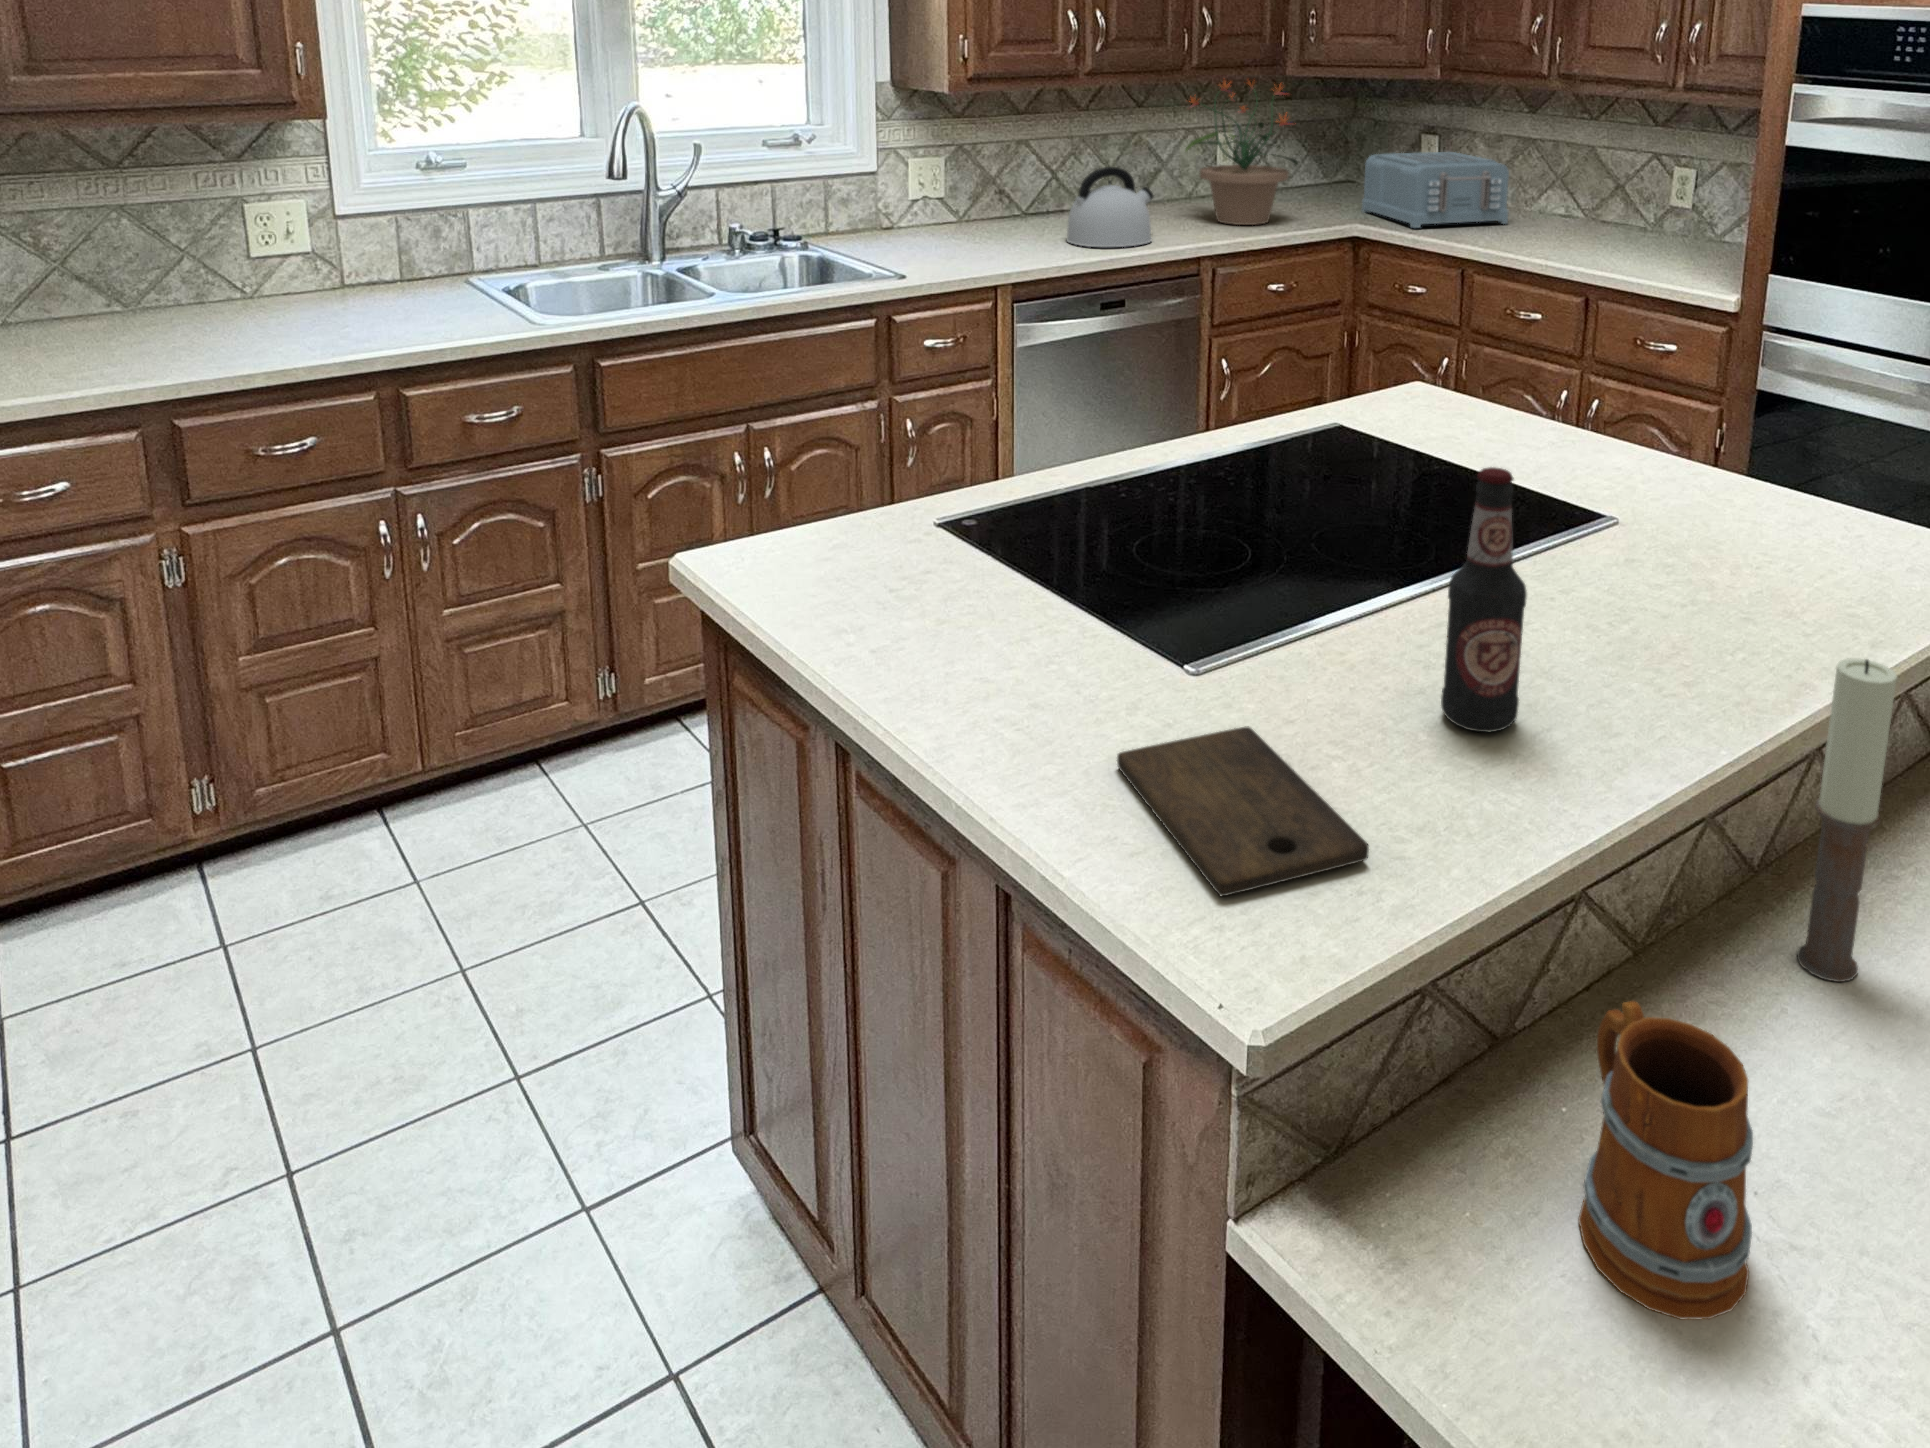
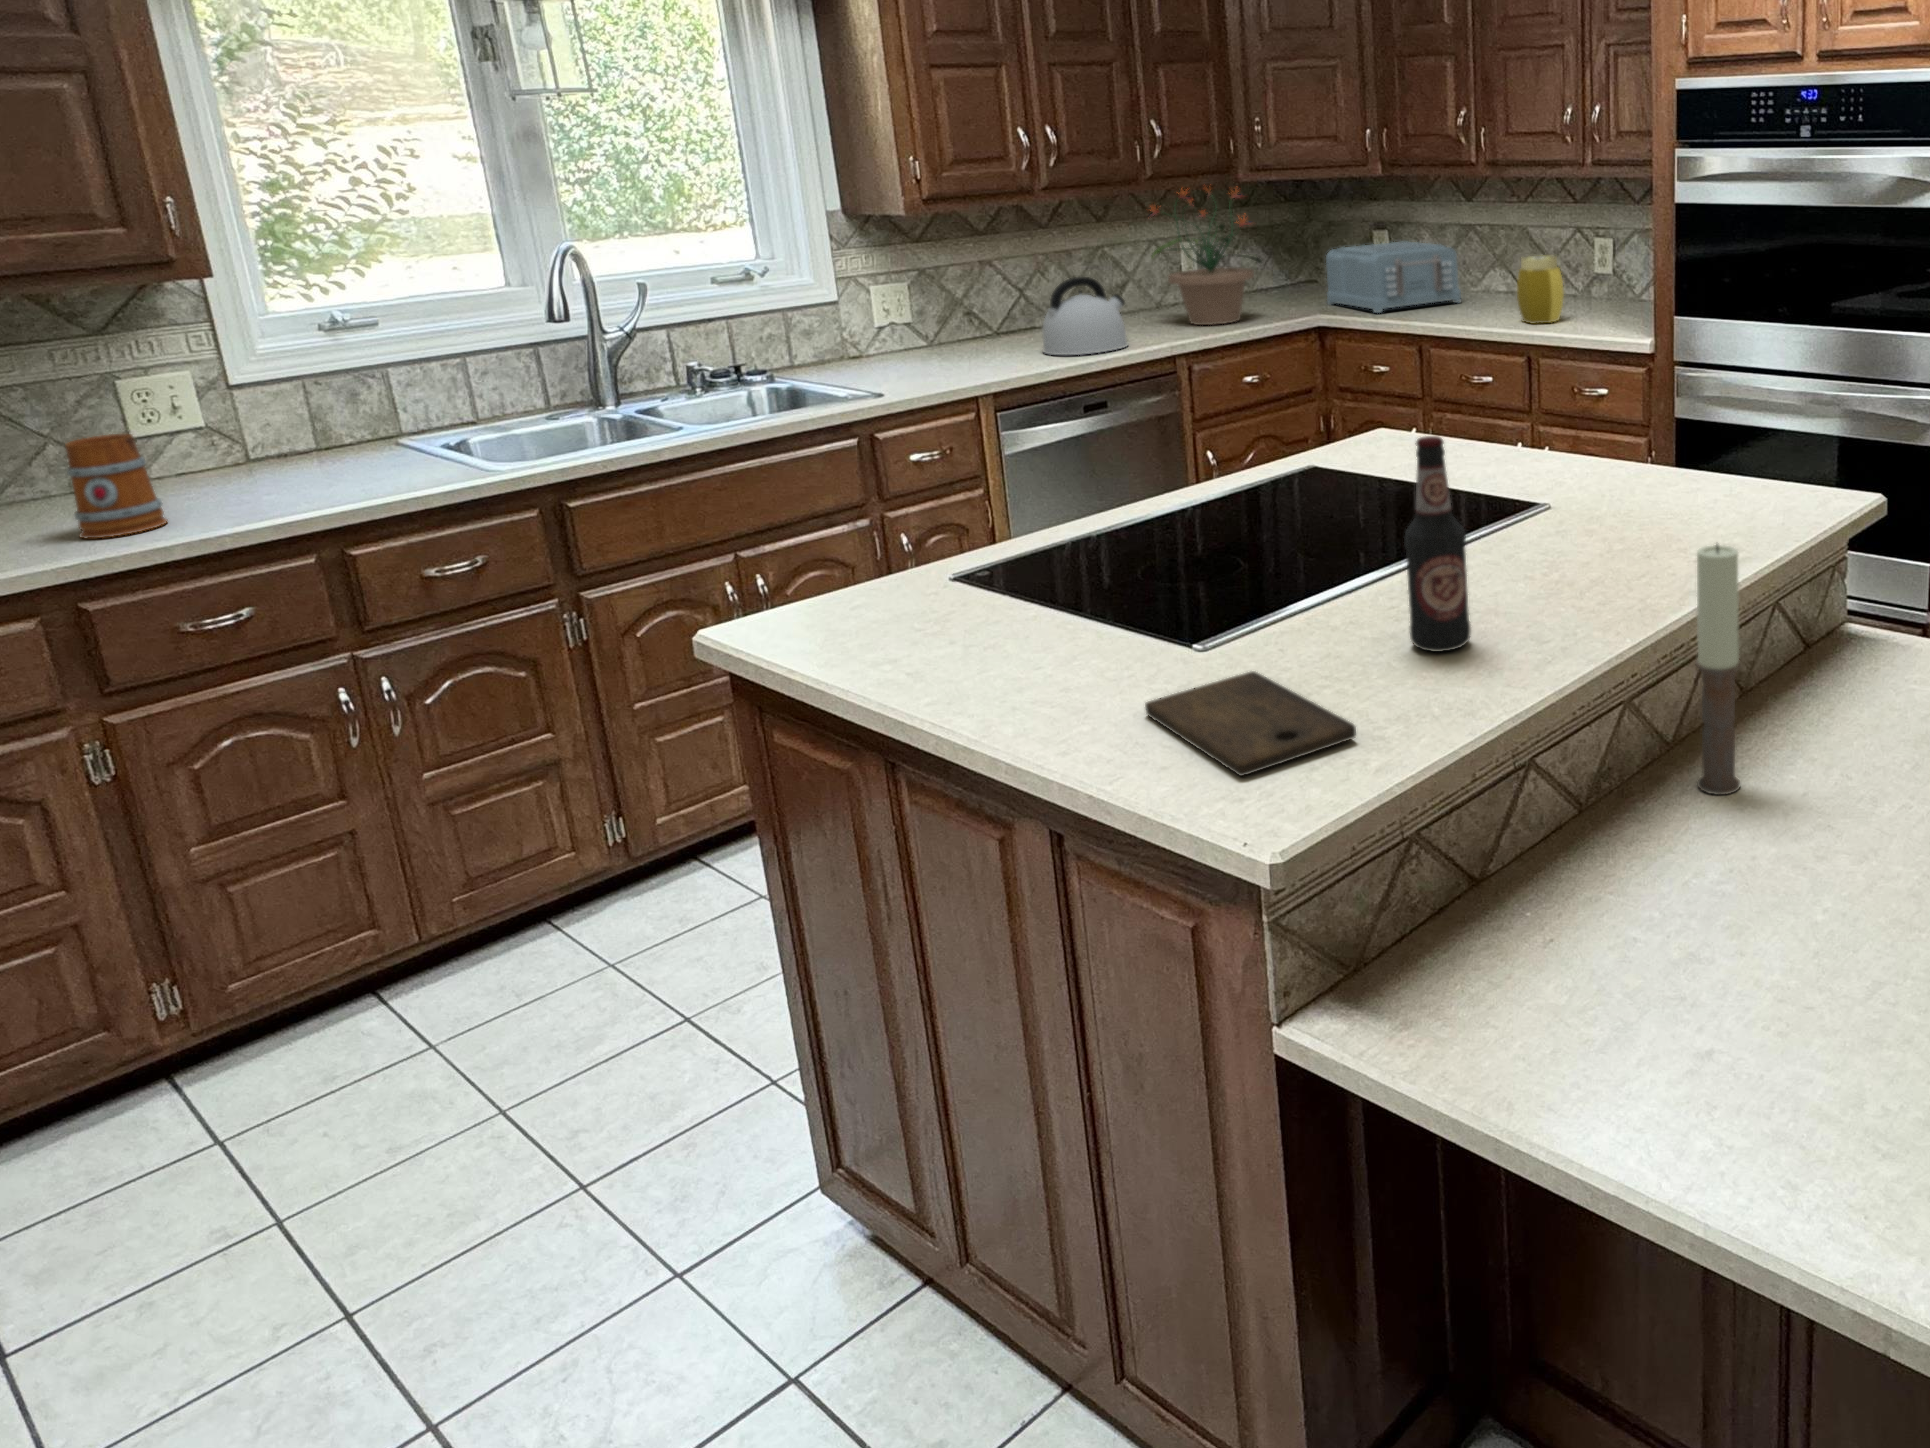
jar: none [1574,185,1629,261] -> present [1517,255,1564,324]
mug: present [1578,1001,1753,1319] -> present [66,434,167,538]

